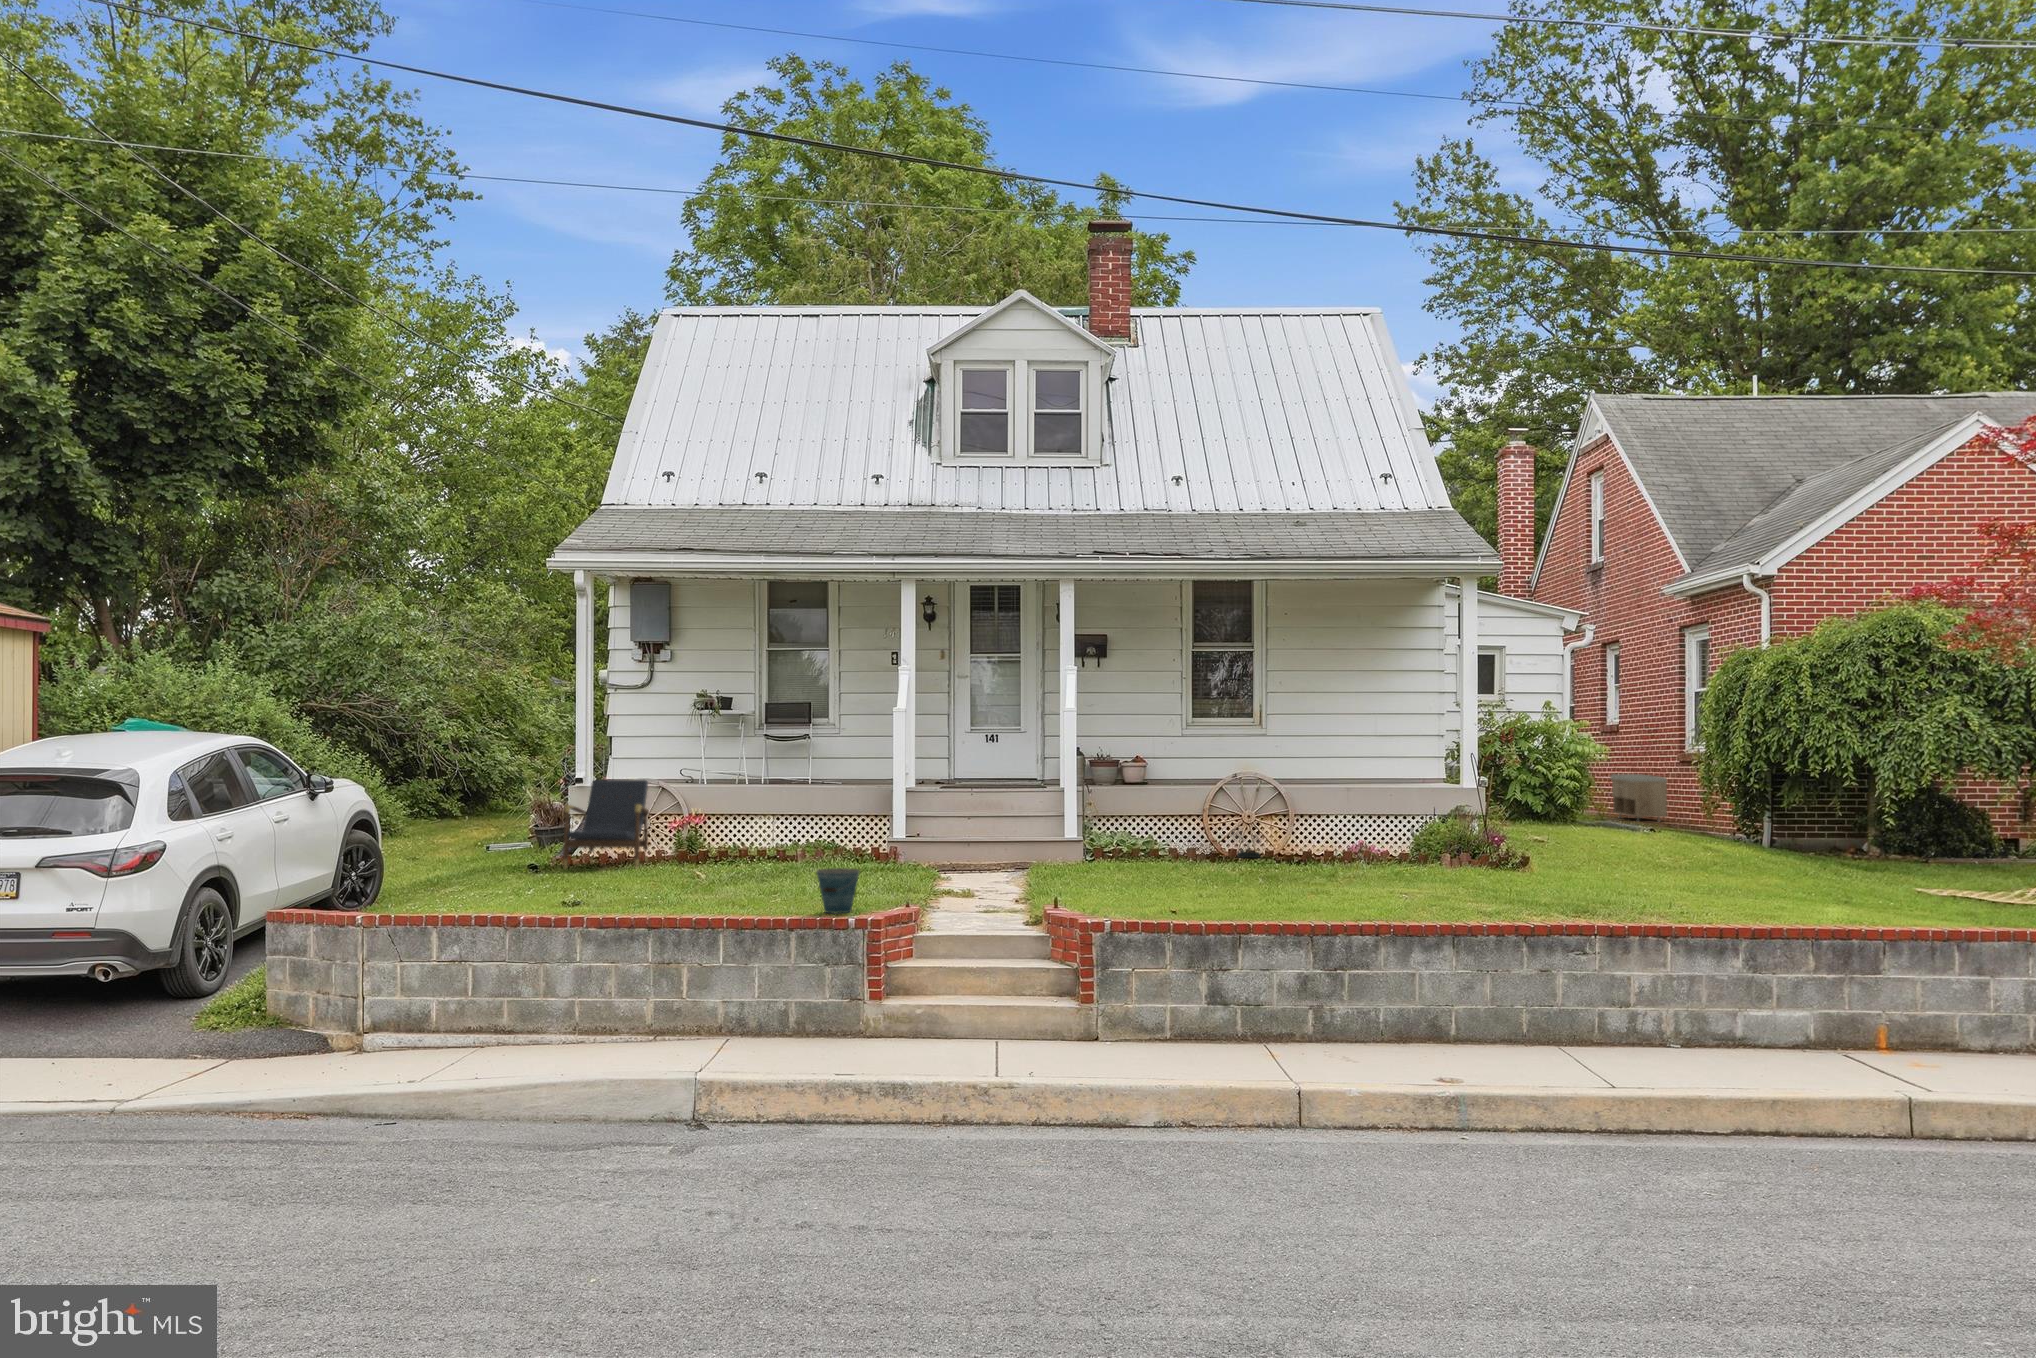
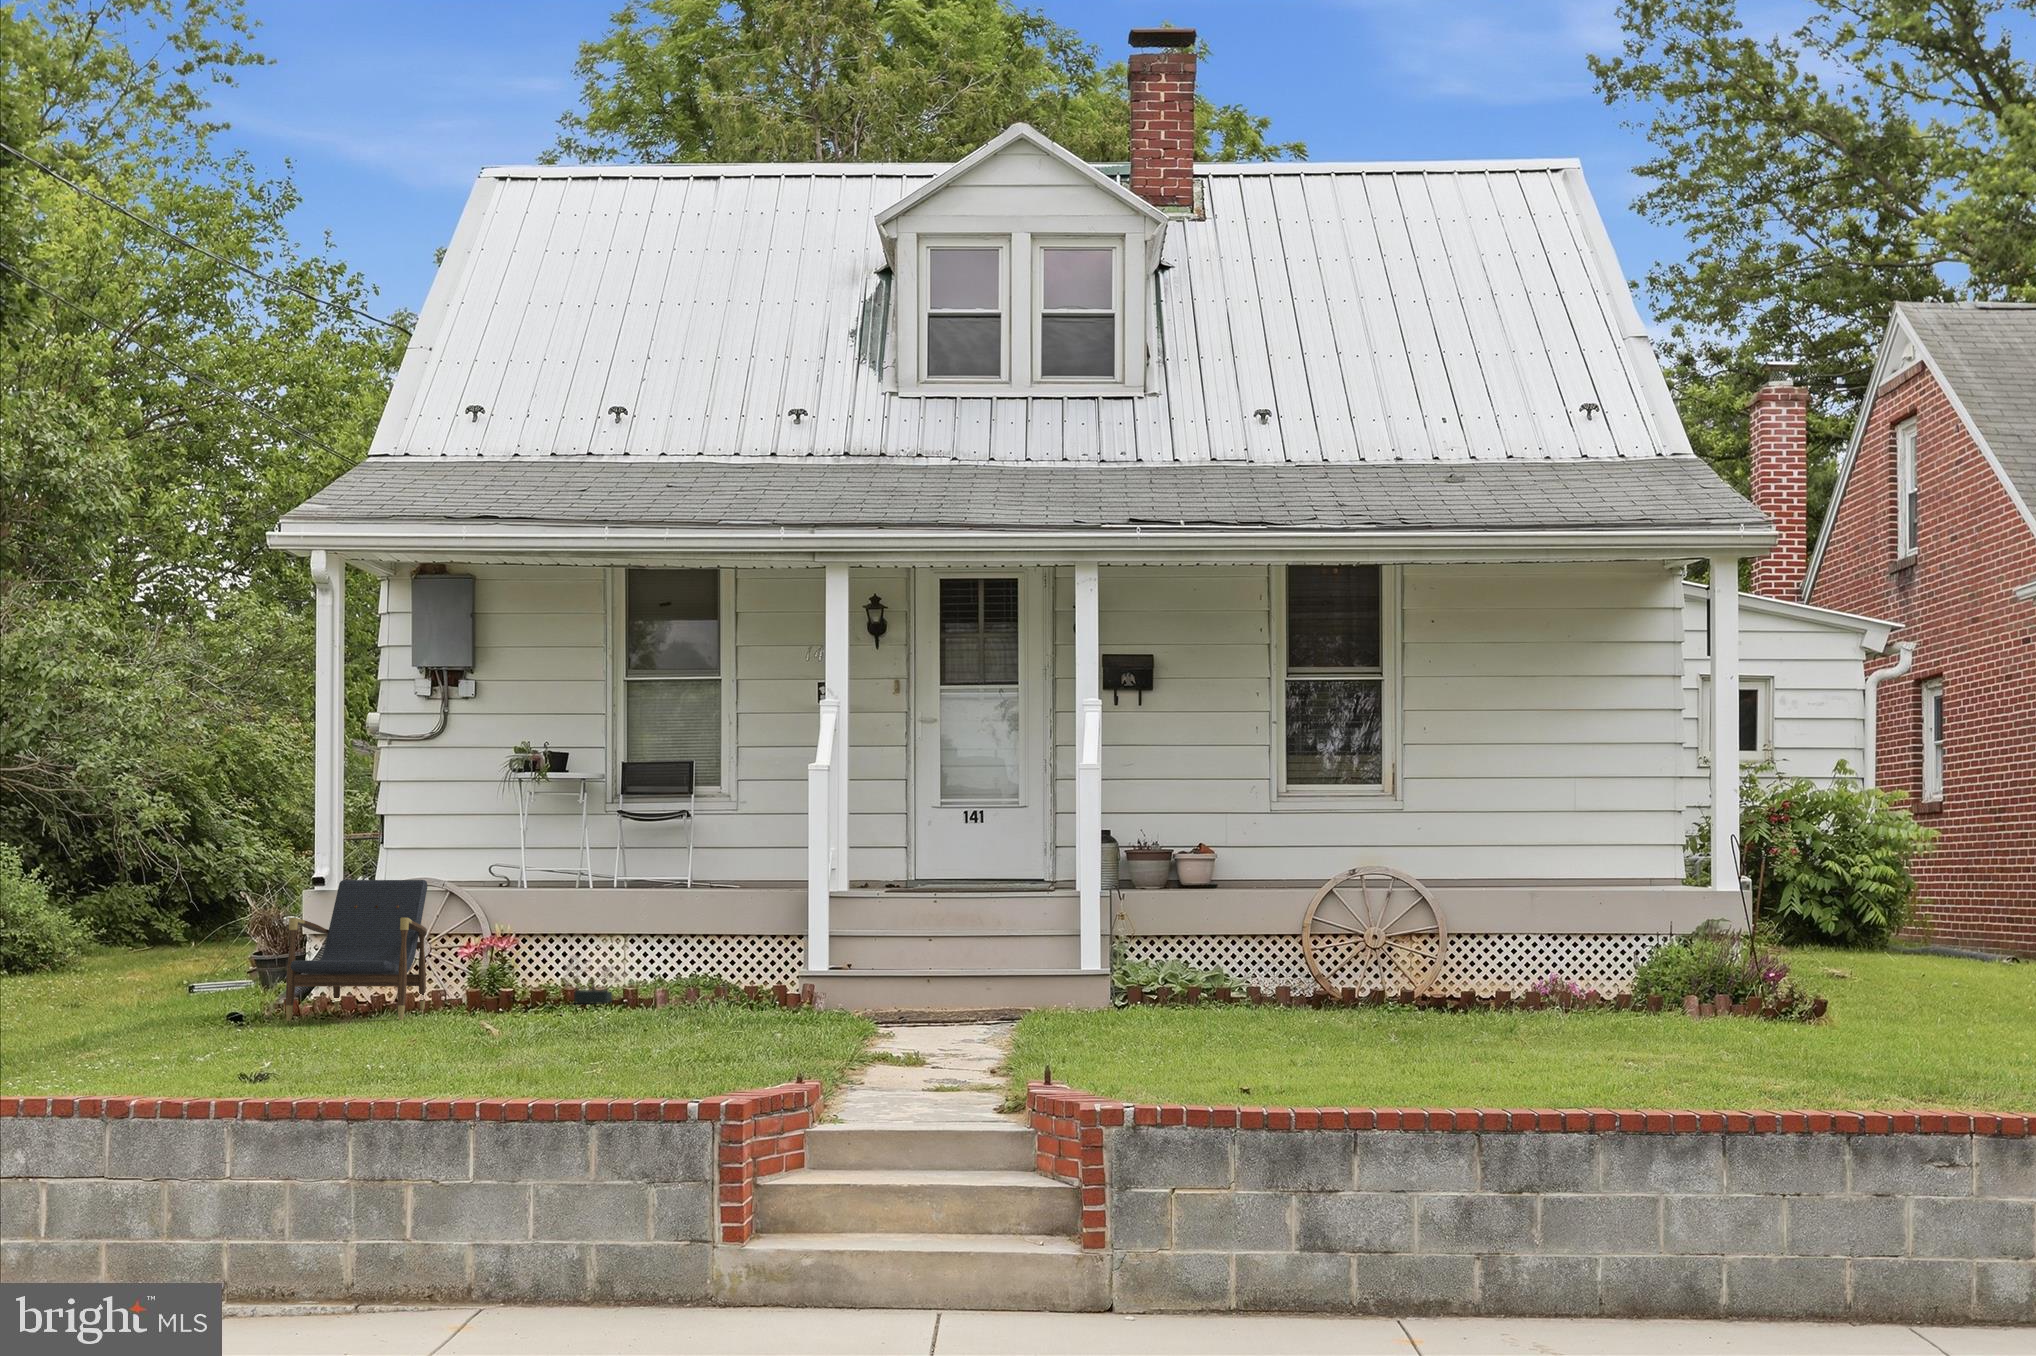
storage bench: present [1610,774,1667,820] -> none [1933,879,2024,951]
decorative plant: present [1232,829,1264,858] -> present [566,956,618,1004]
bucket: present [816,868,860,914] -> none [642,1016,718,1092]

